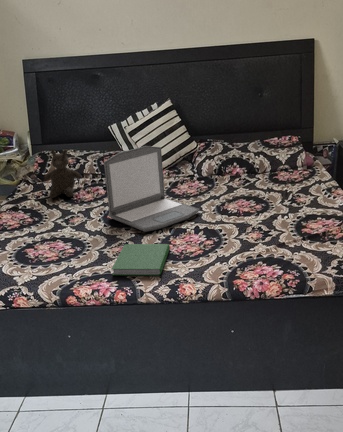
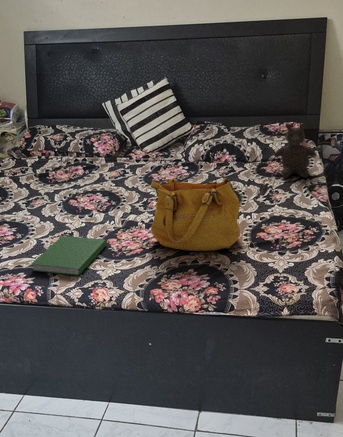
laptop: present [104,146,200,232] -> none [60,129,161,223]
teddy bear: present [44,149,81,198] -> present [274,123,316,178]
handbag: none [209,178,291,247] -> present [151,175,240,251]

